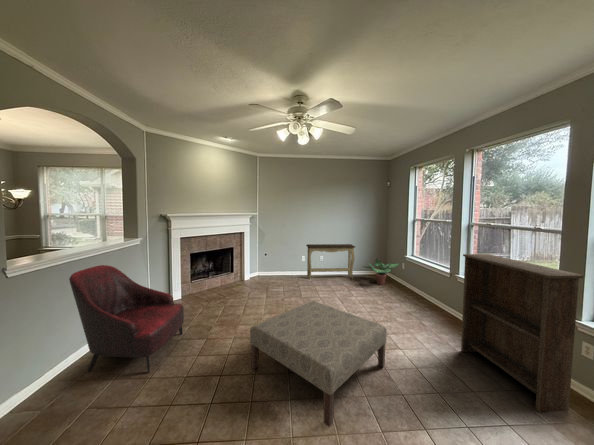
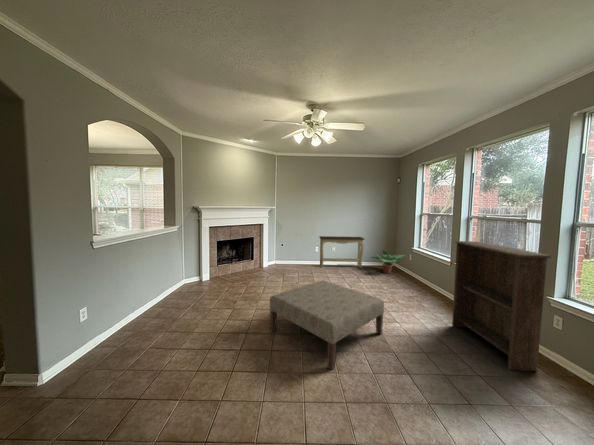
armchair: present [69,265,184,373] -> none [129,245,214,330]

